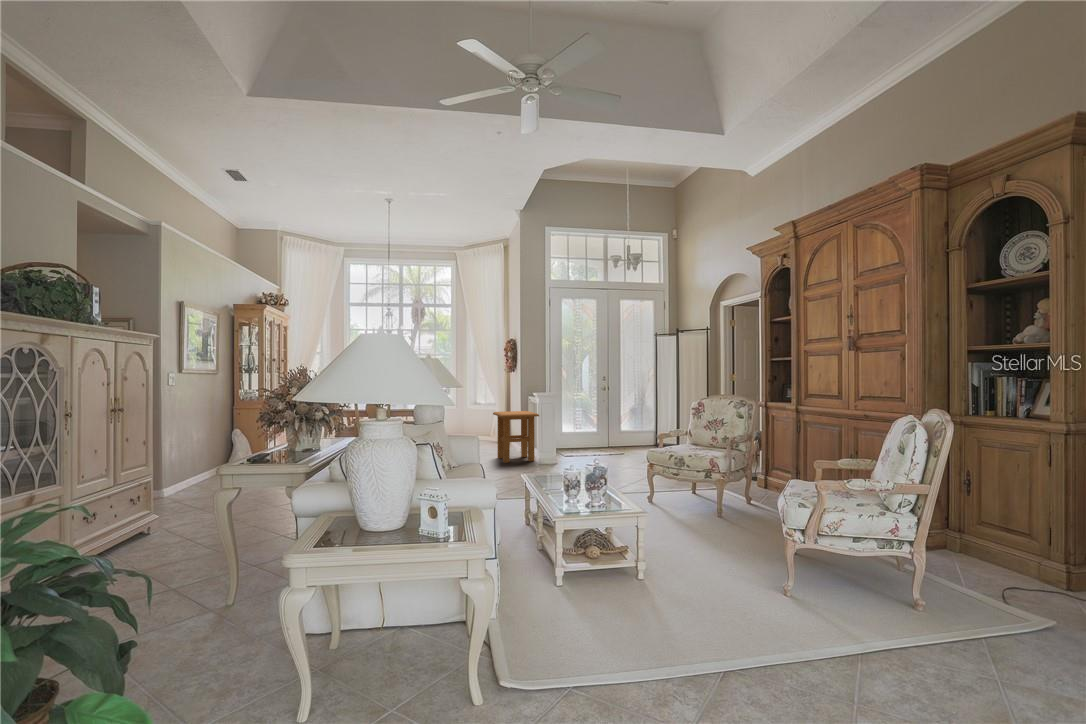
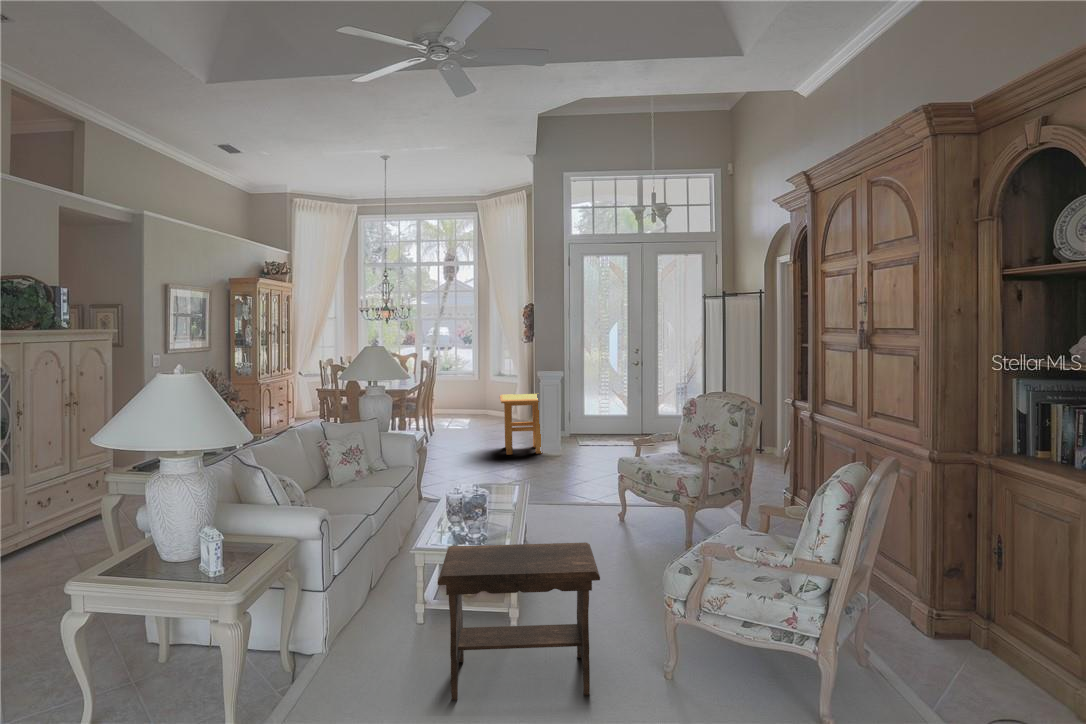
footstool: none [607,487,744,610] -> present [438,543,600,700]

